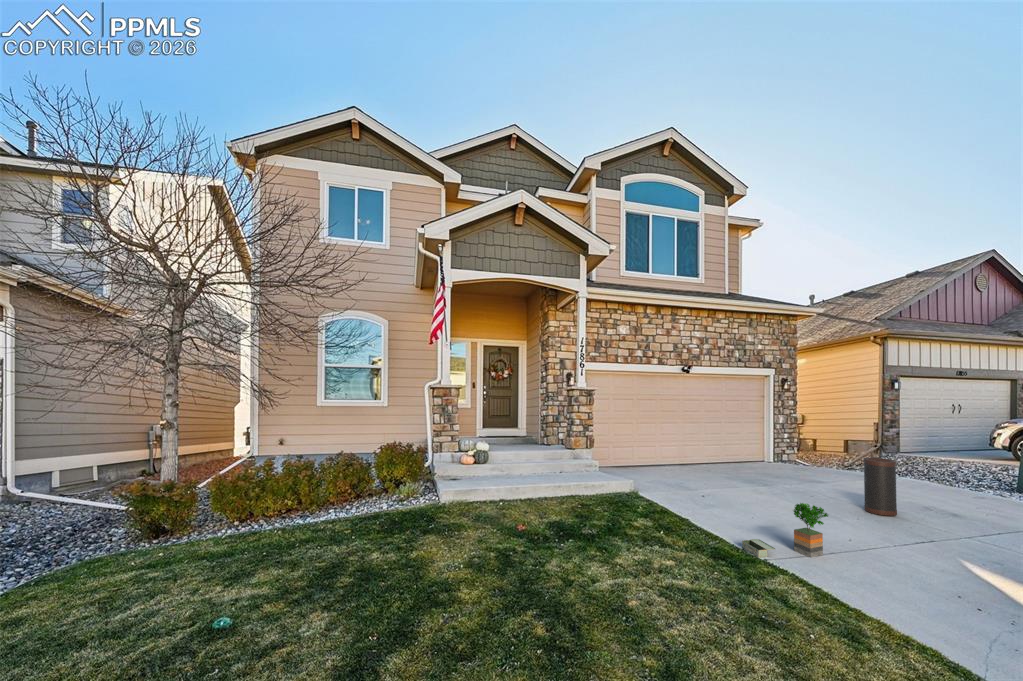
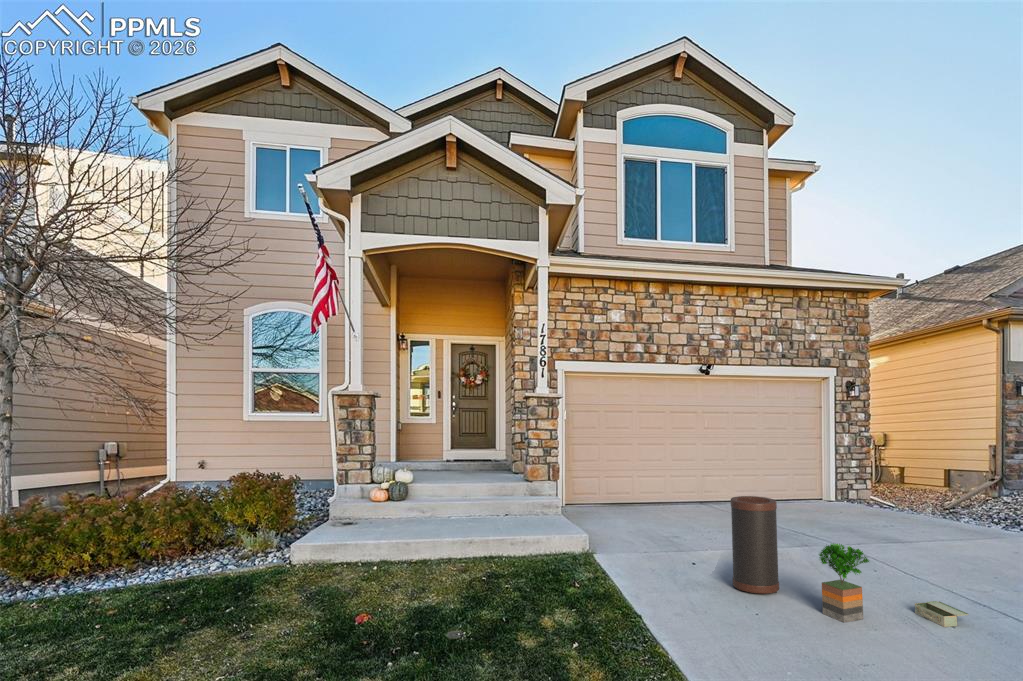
trash can: present [863,457,897,516] -> present [731,496,779,594]
toolbox: present [742,539,775,557] -> present [915,601,968,627]

